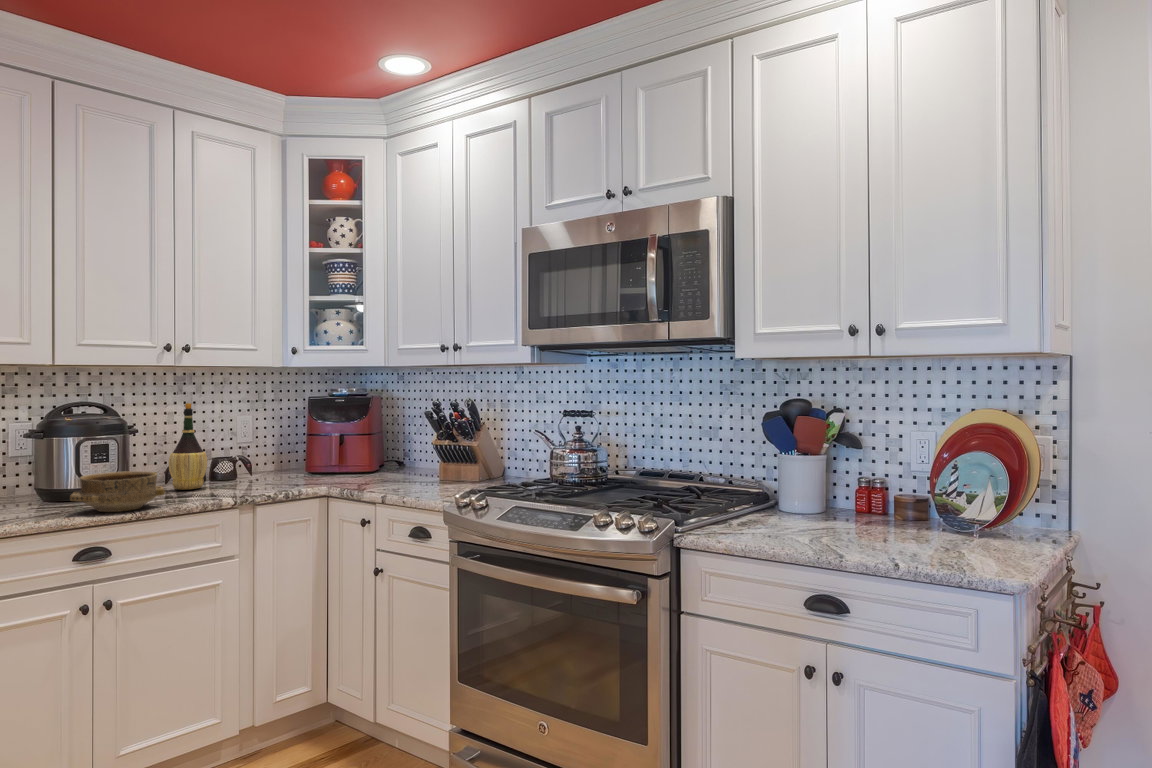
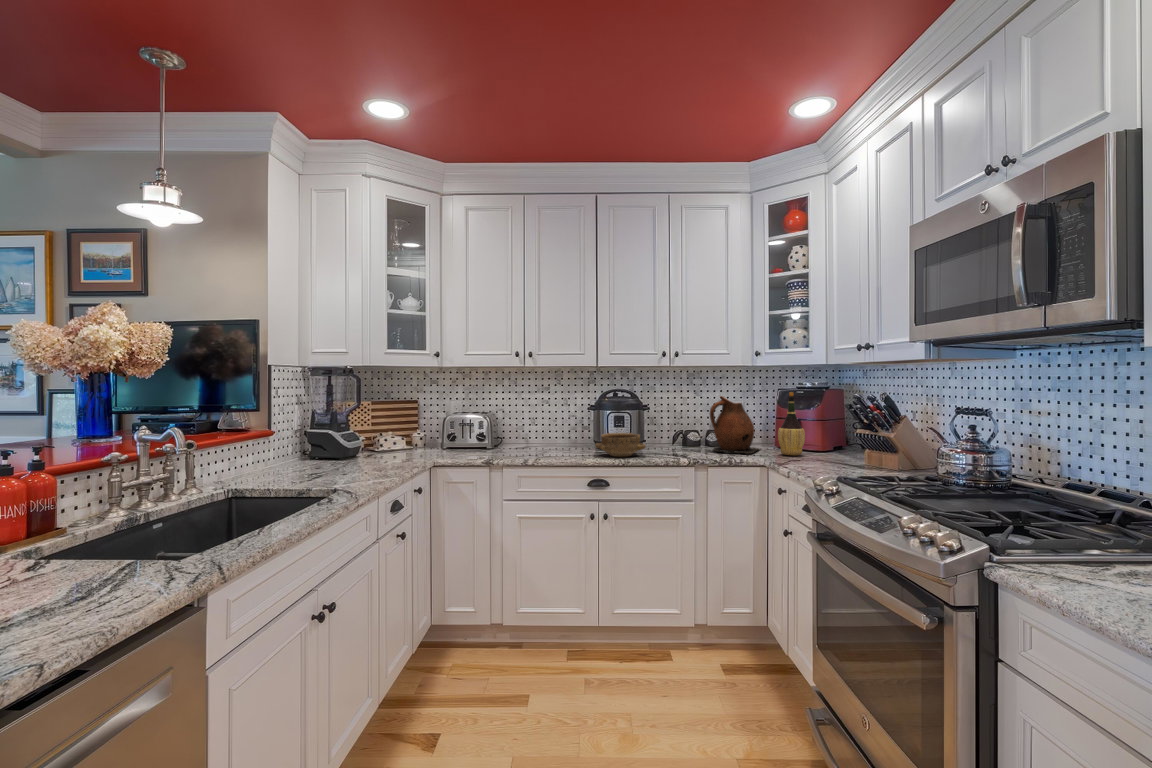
wine bottle: present [169,403,207,490] -> present [778,392,805,455]
ceramic pitcher: none [249,407,317,486] -> present [710,396,760,454]

